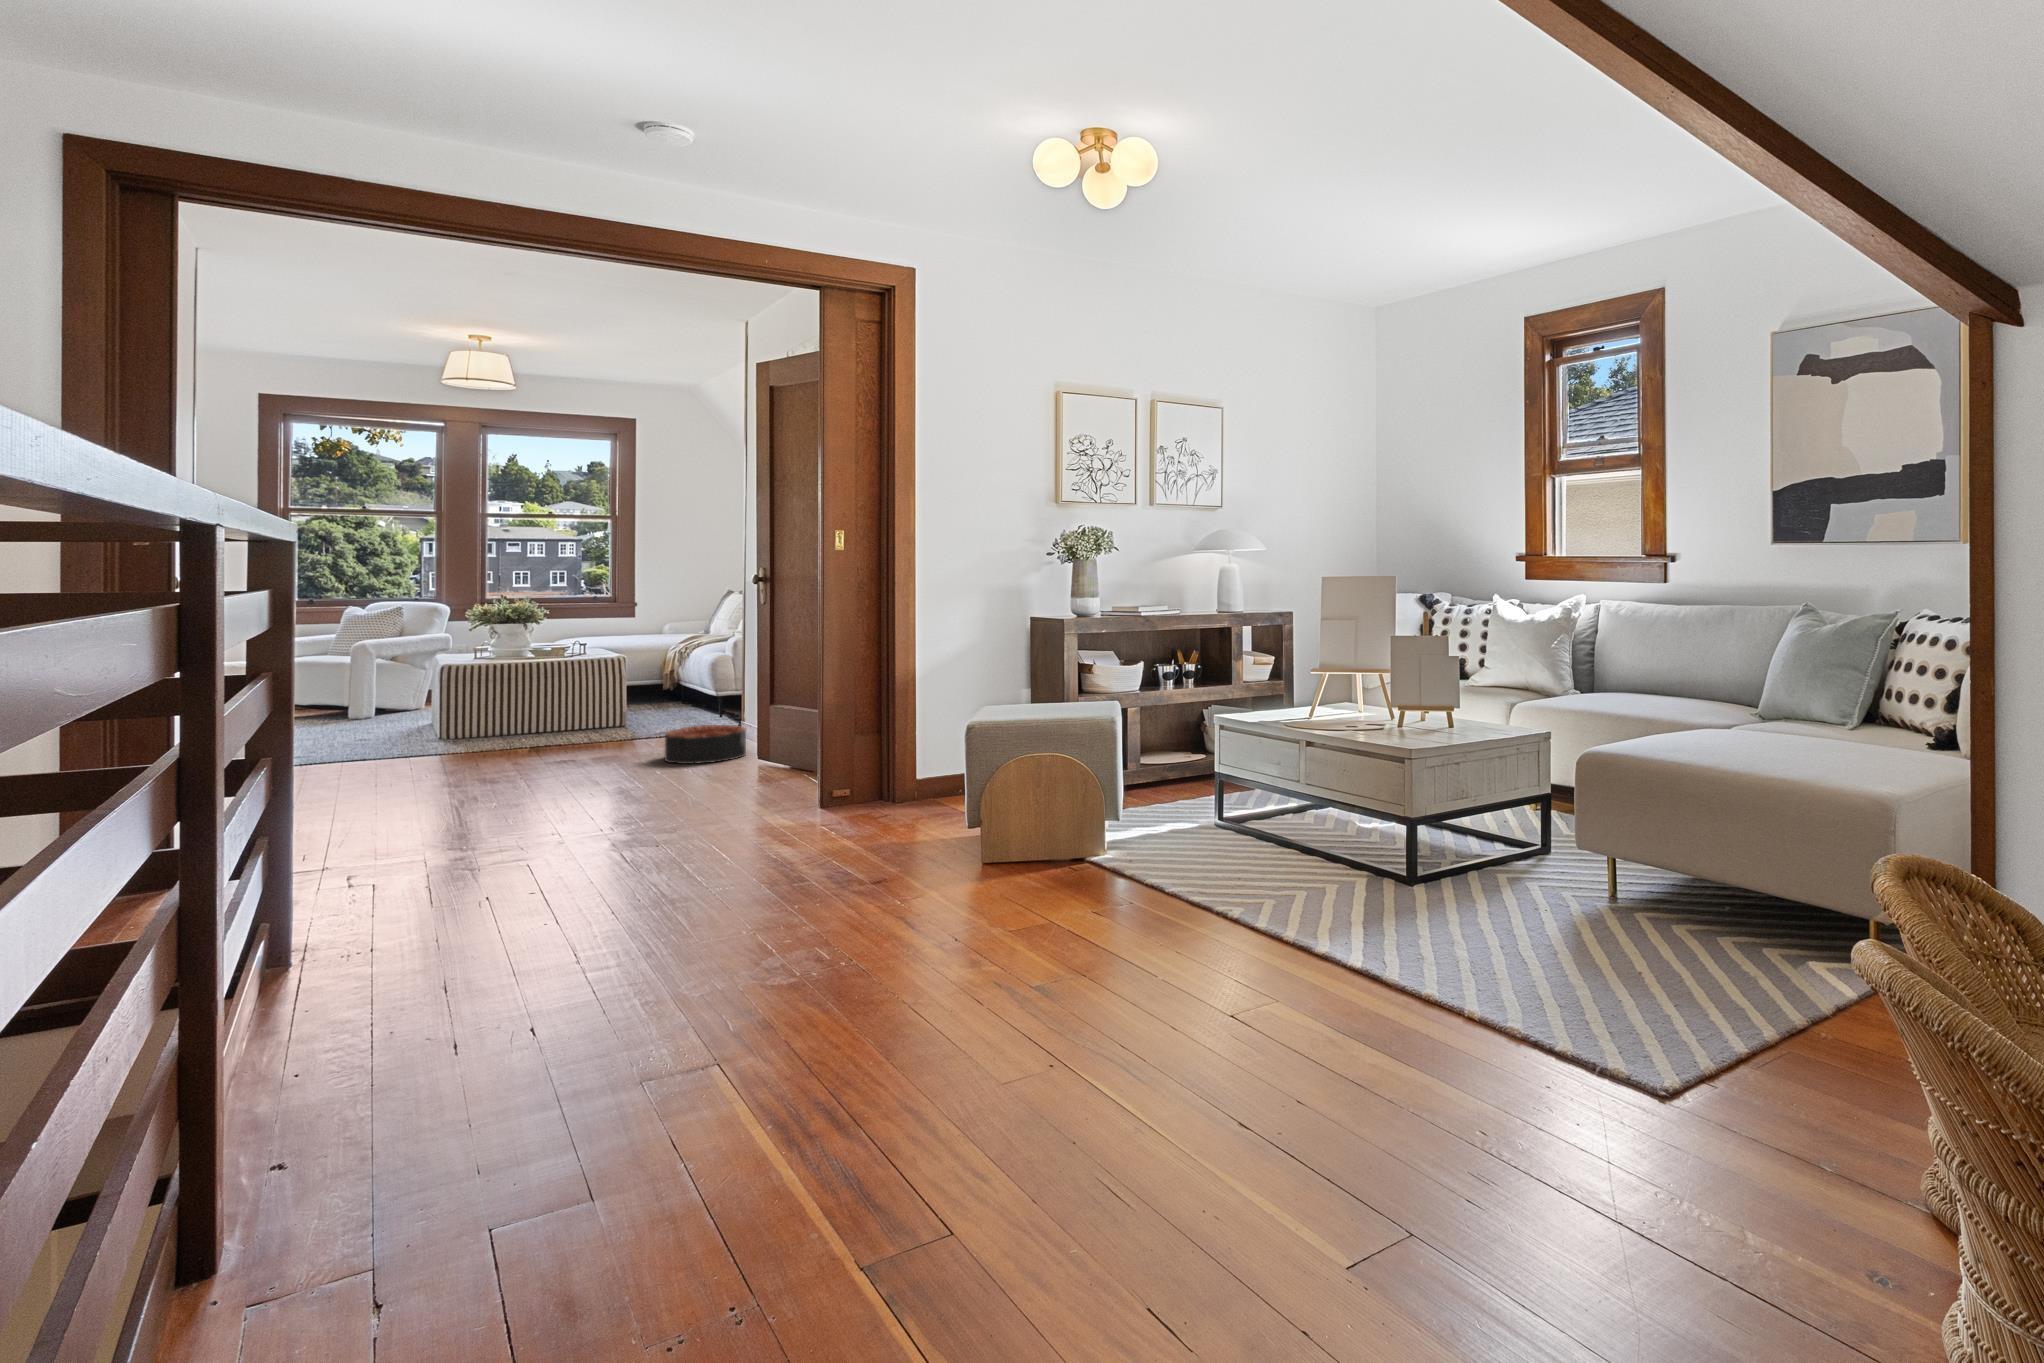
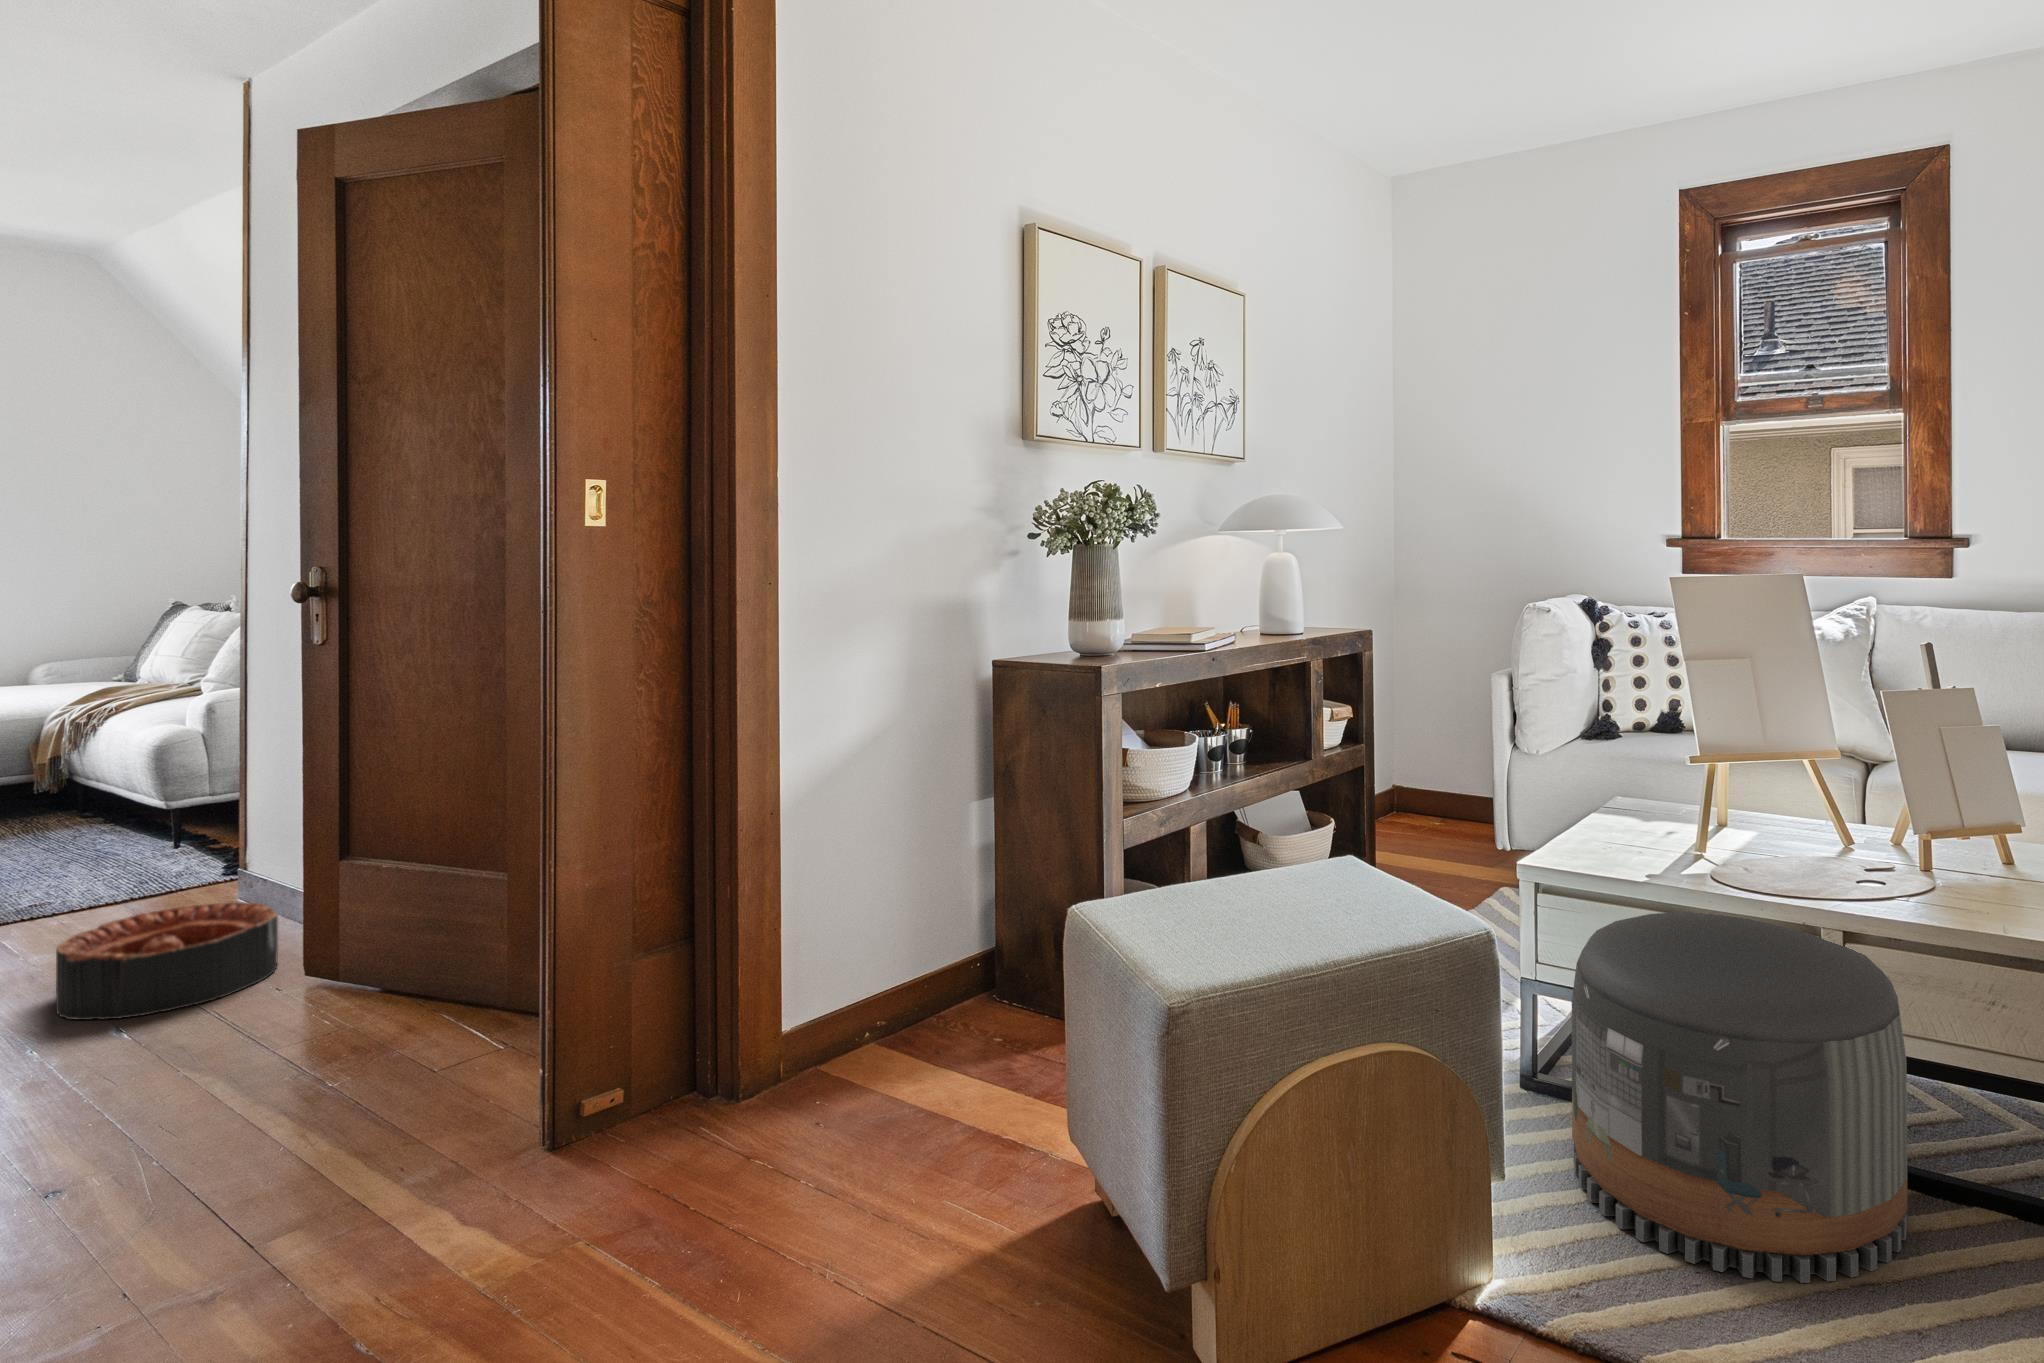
pouf: none [1170,734,1309,868] -> present [1572,912,1907,1283]

